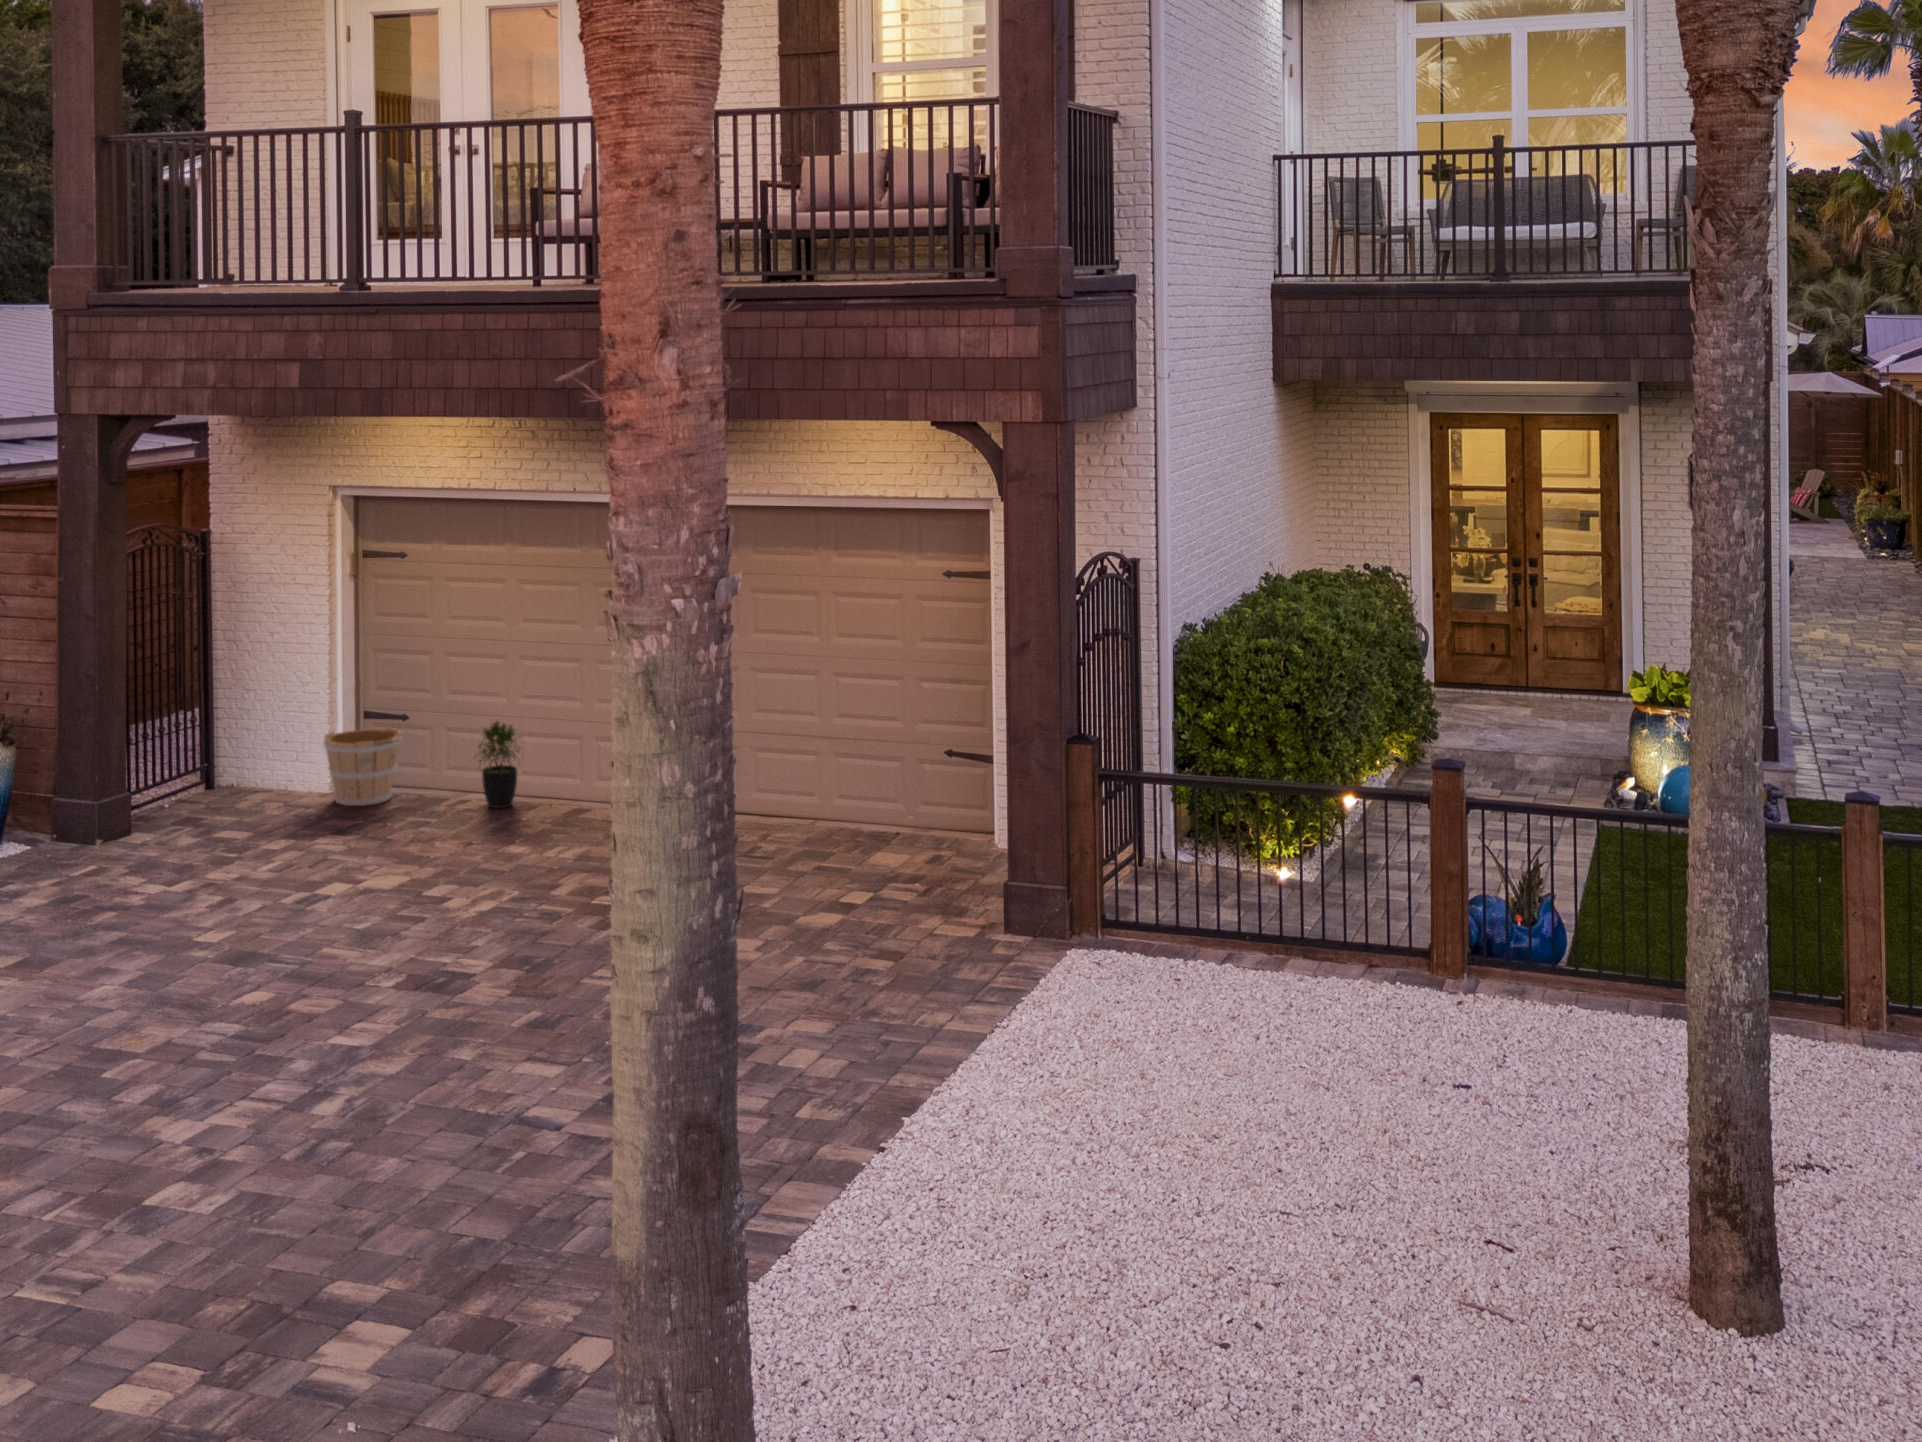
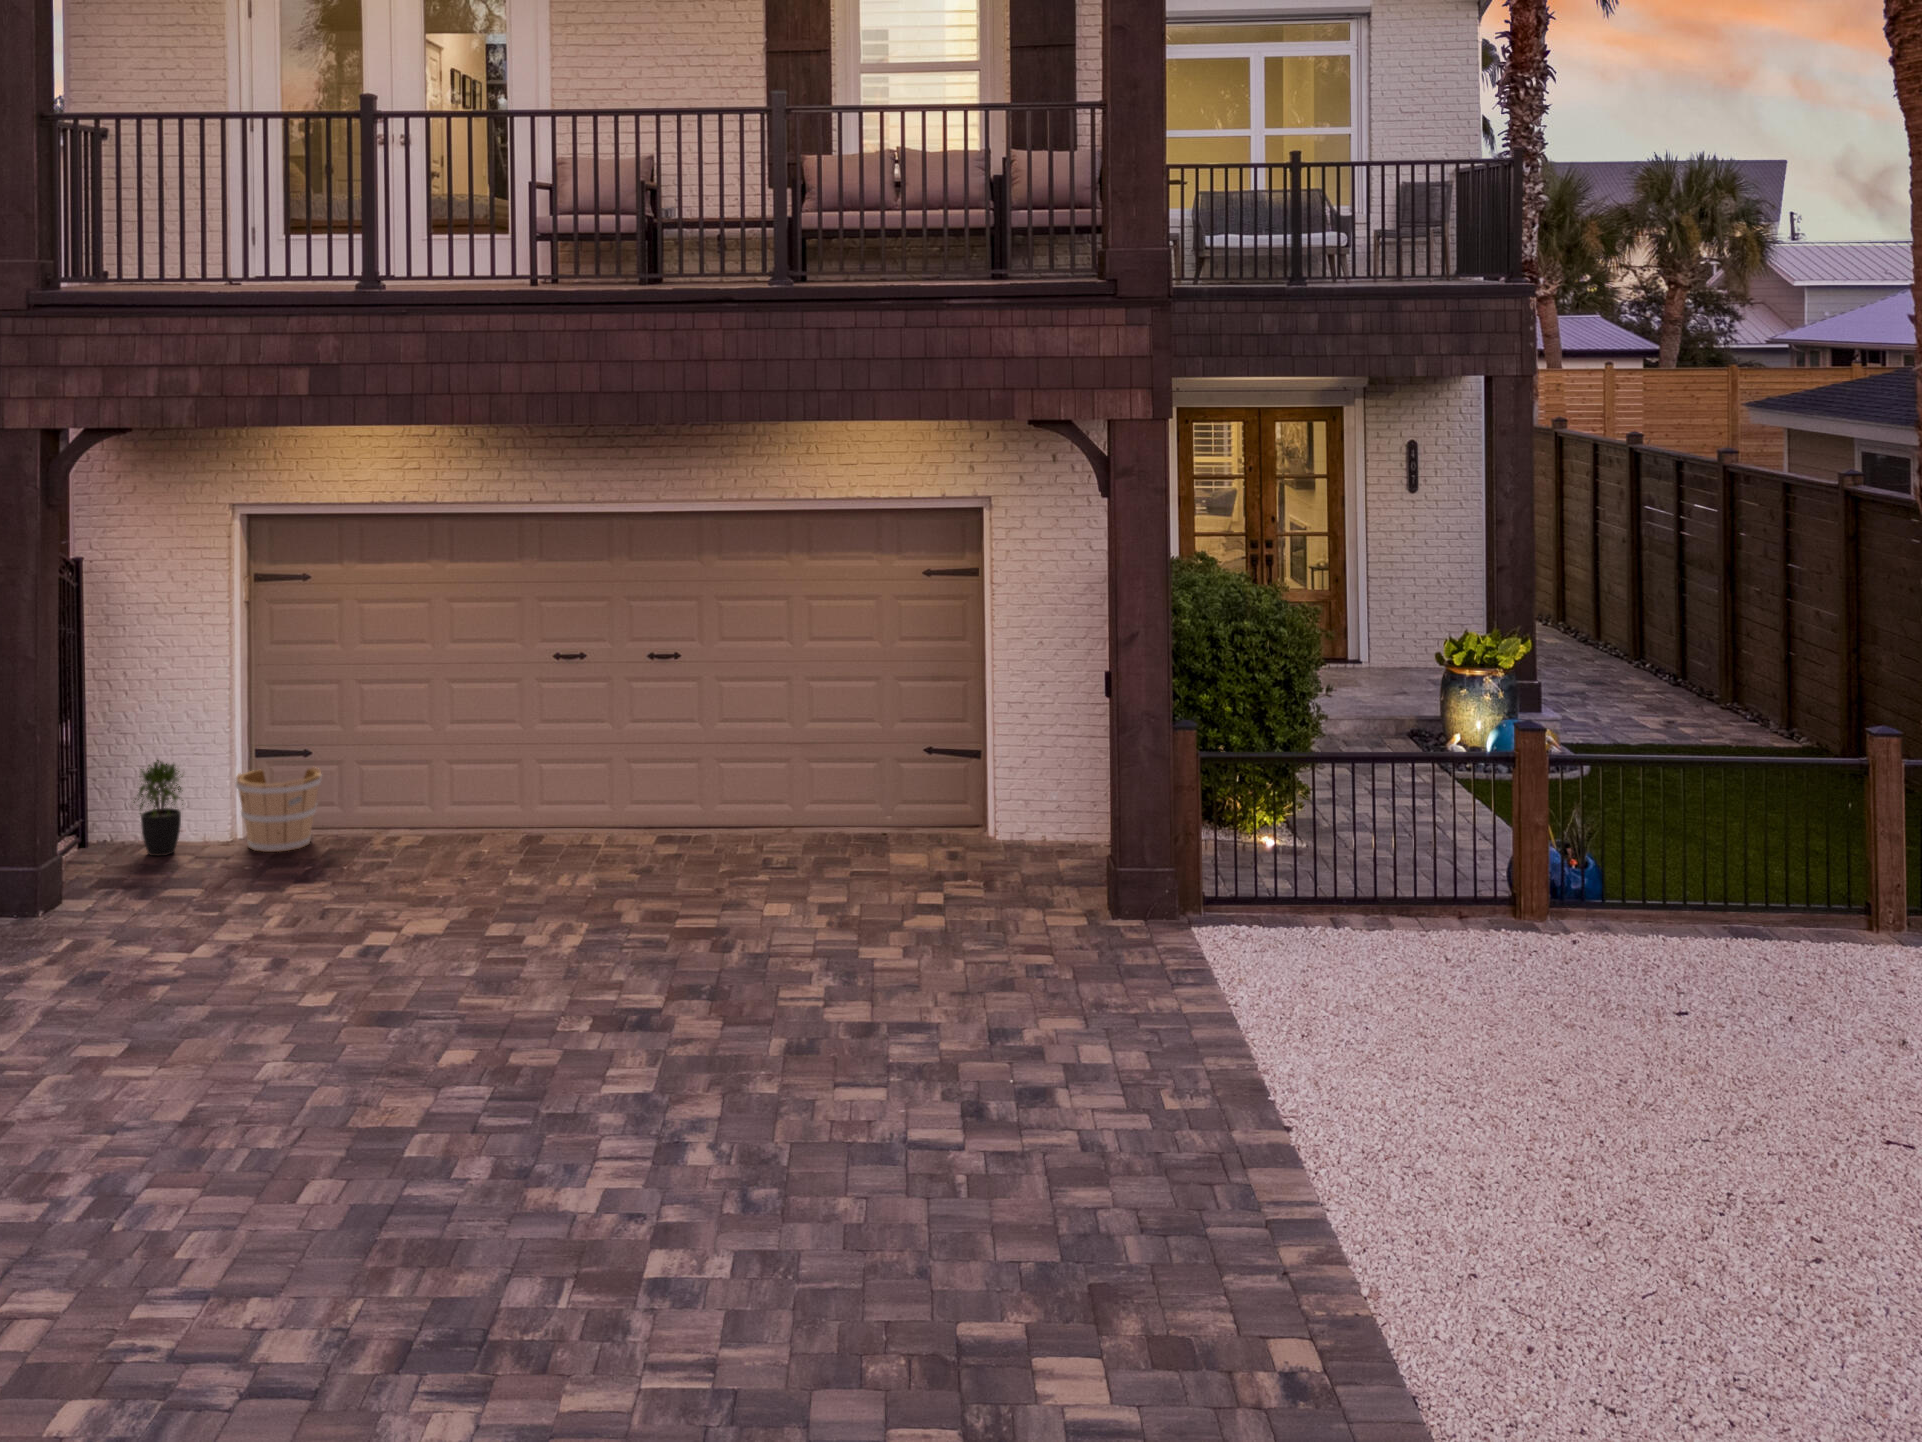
potted plant: present [477,721,521,808] -> present [133,760,183,856]

